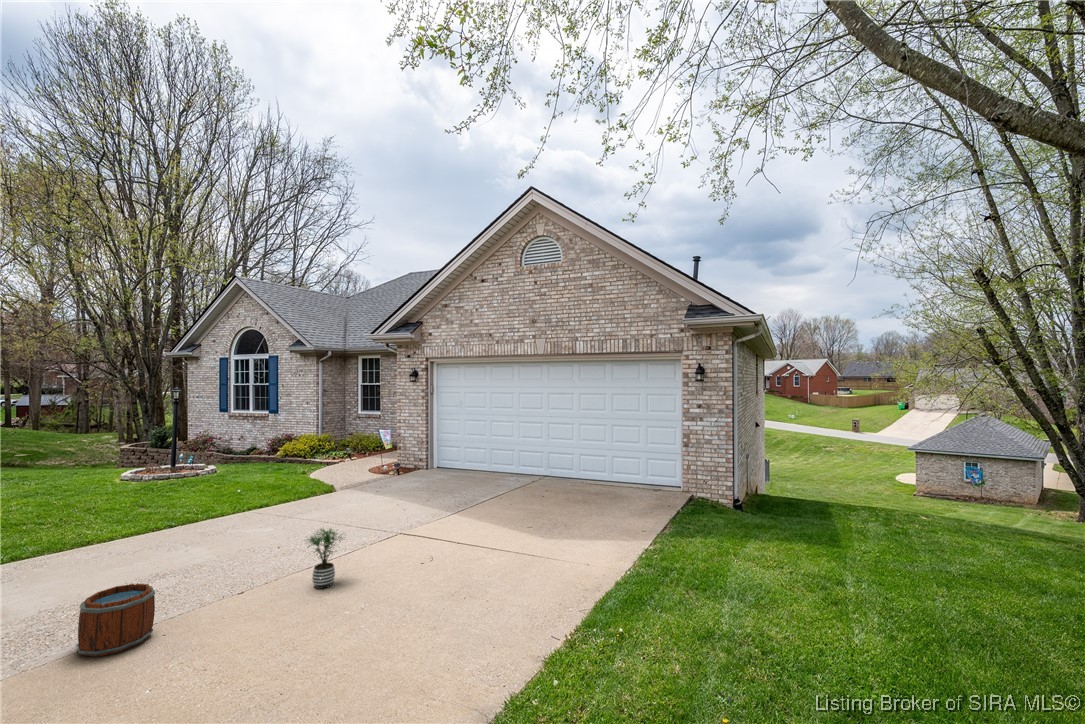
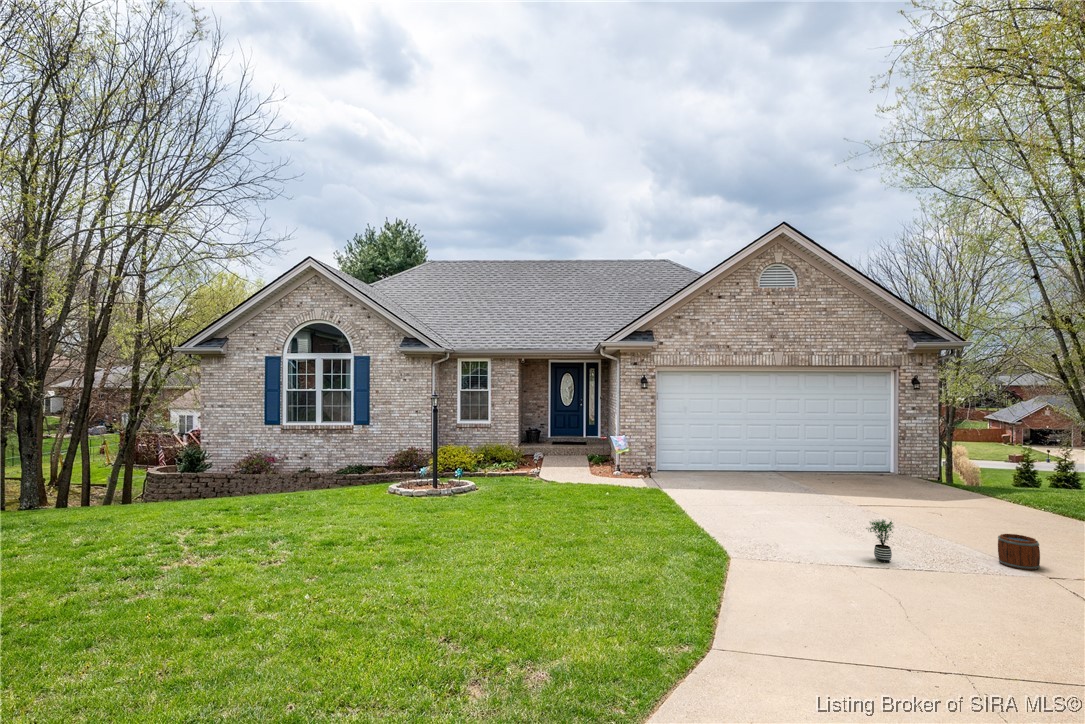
potted plant: present [308,529,342,589] -> present [866,520,893,562]

